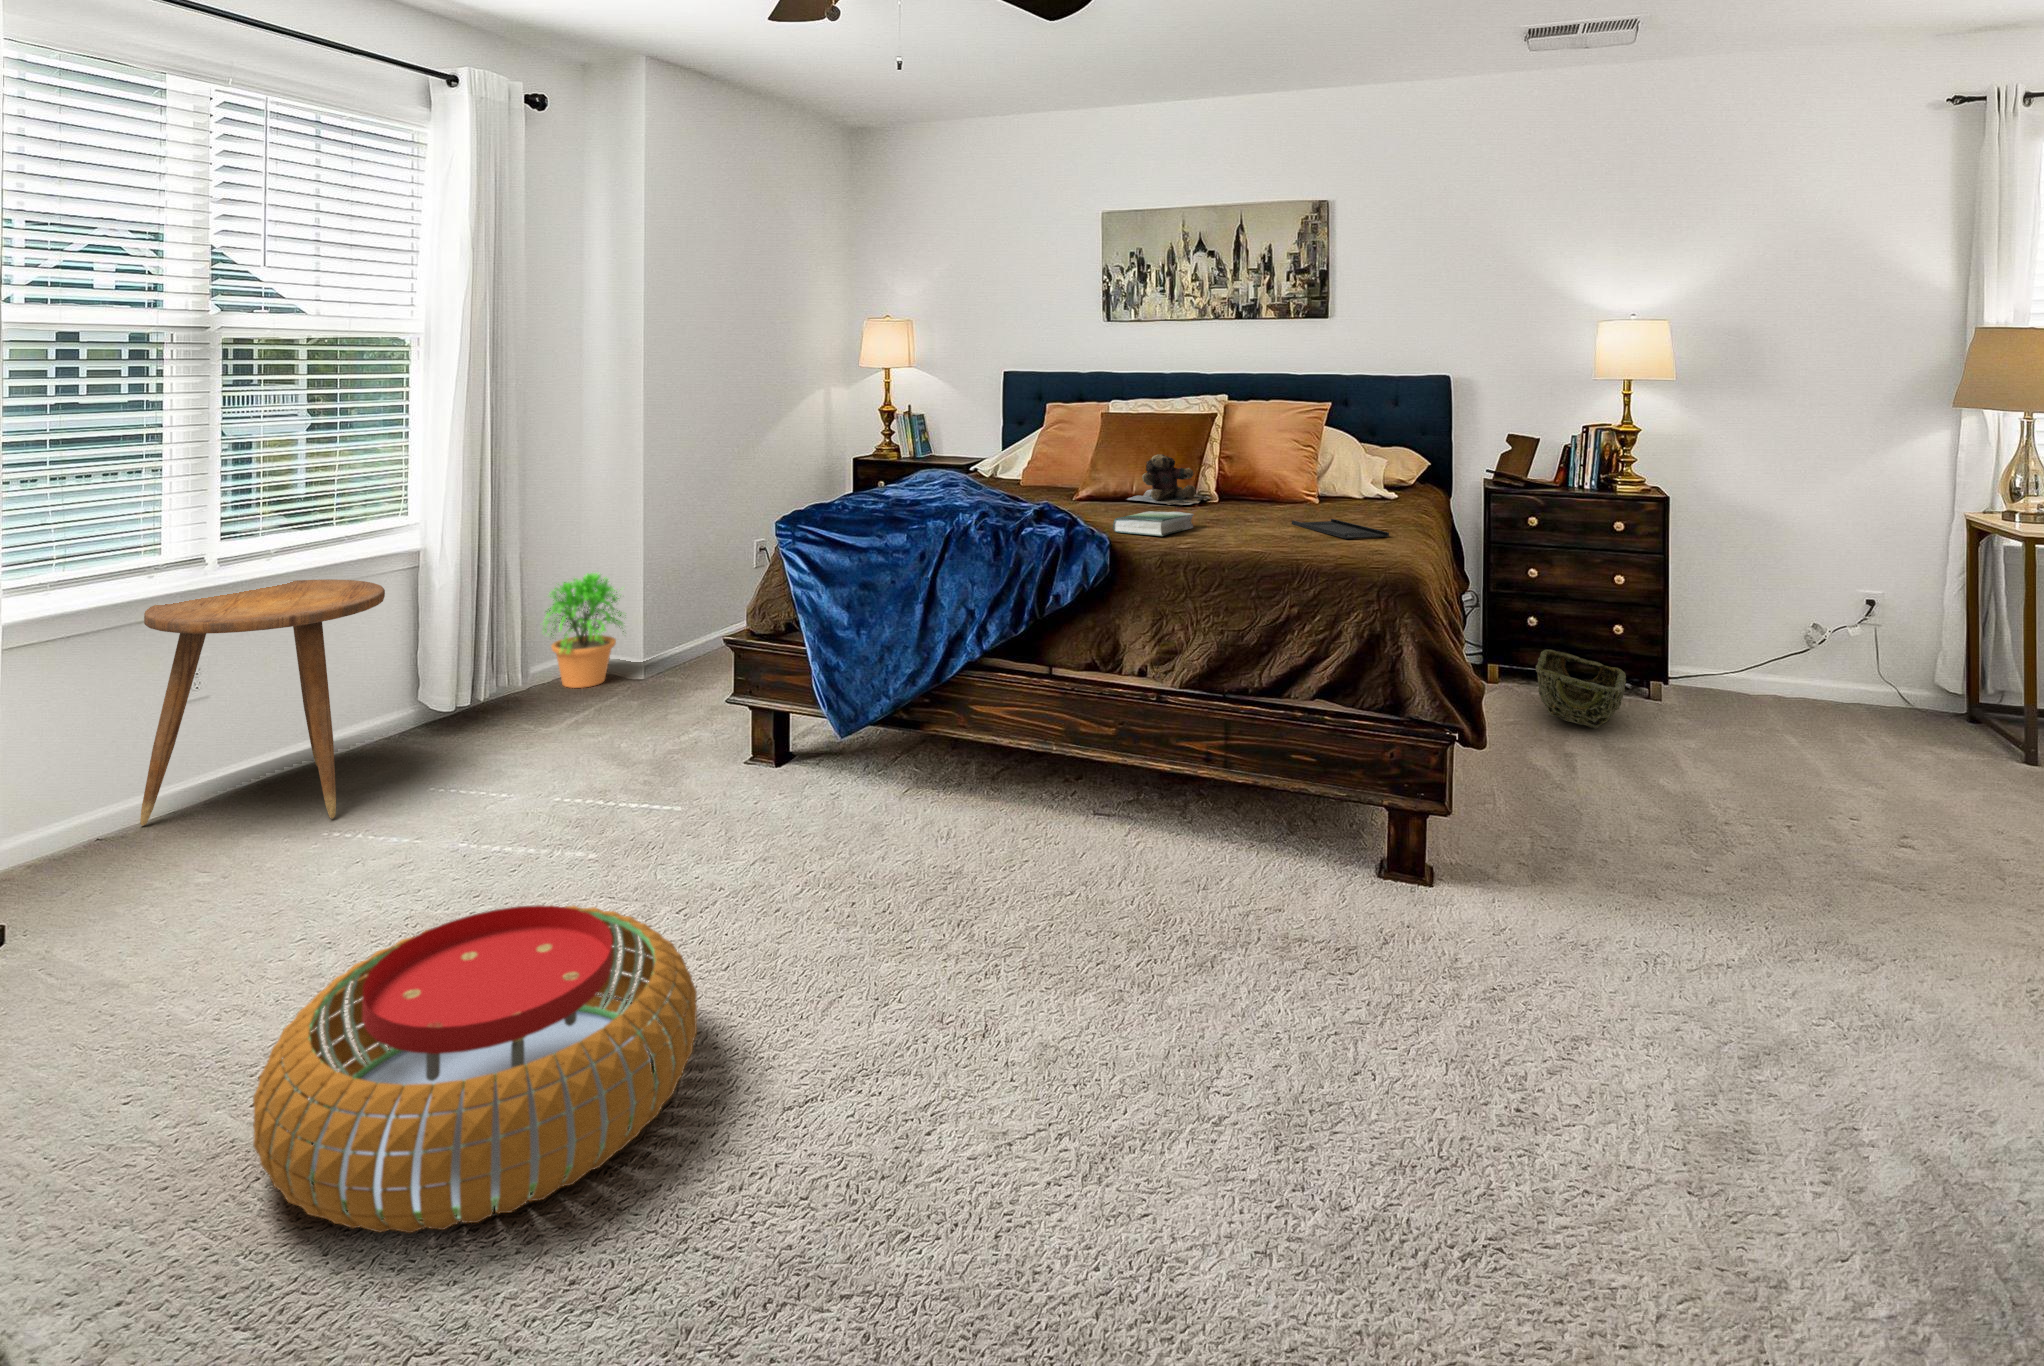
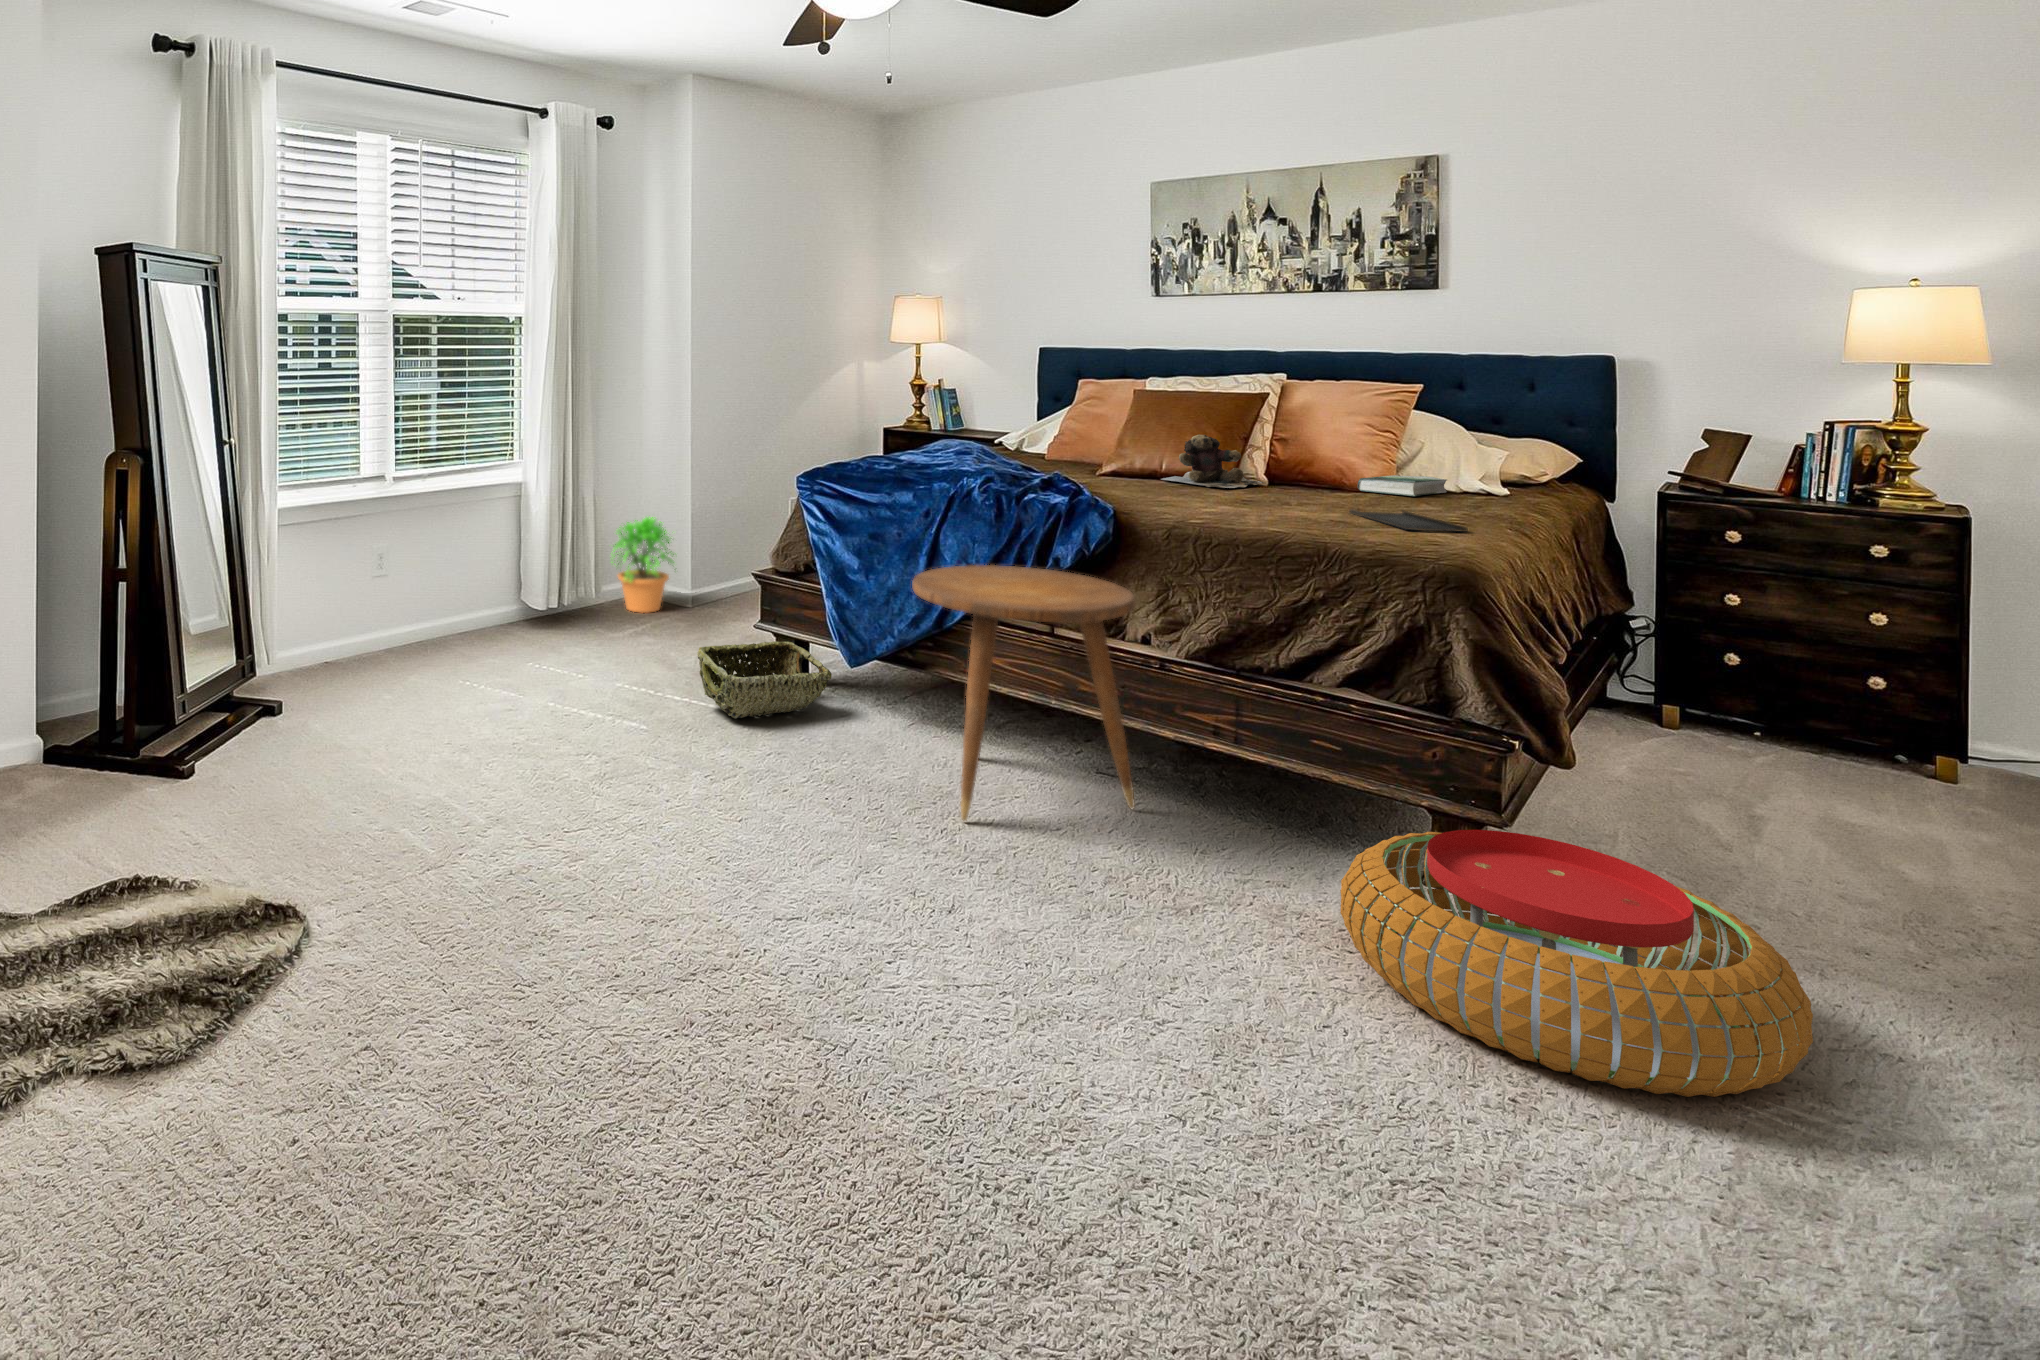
book: present [1113,511,1194,536] -> present [1358,475,1447,496]
side table: present [140,579,385,826] -> present [912,565,1136,821]
woven basket: present [1536,650,1626,729] -> present [697,641,832,719]
pouf: present [253,905,697,1233] -> present [1340,830,1813,1097]

